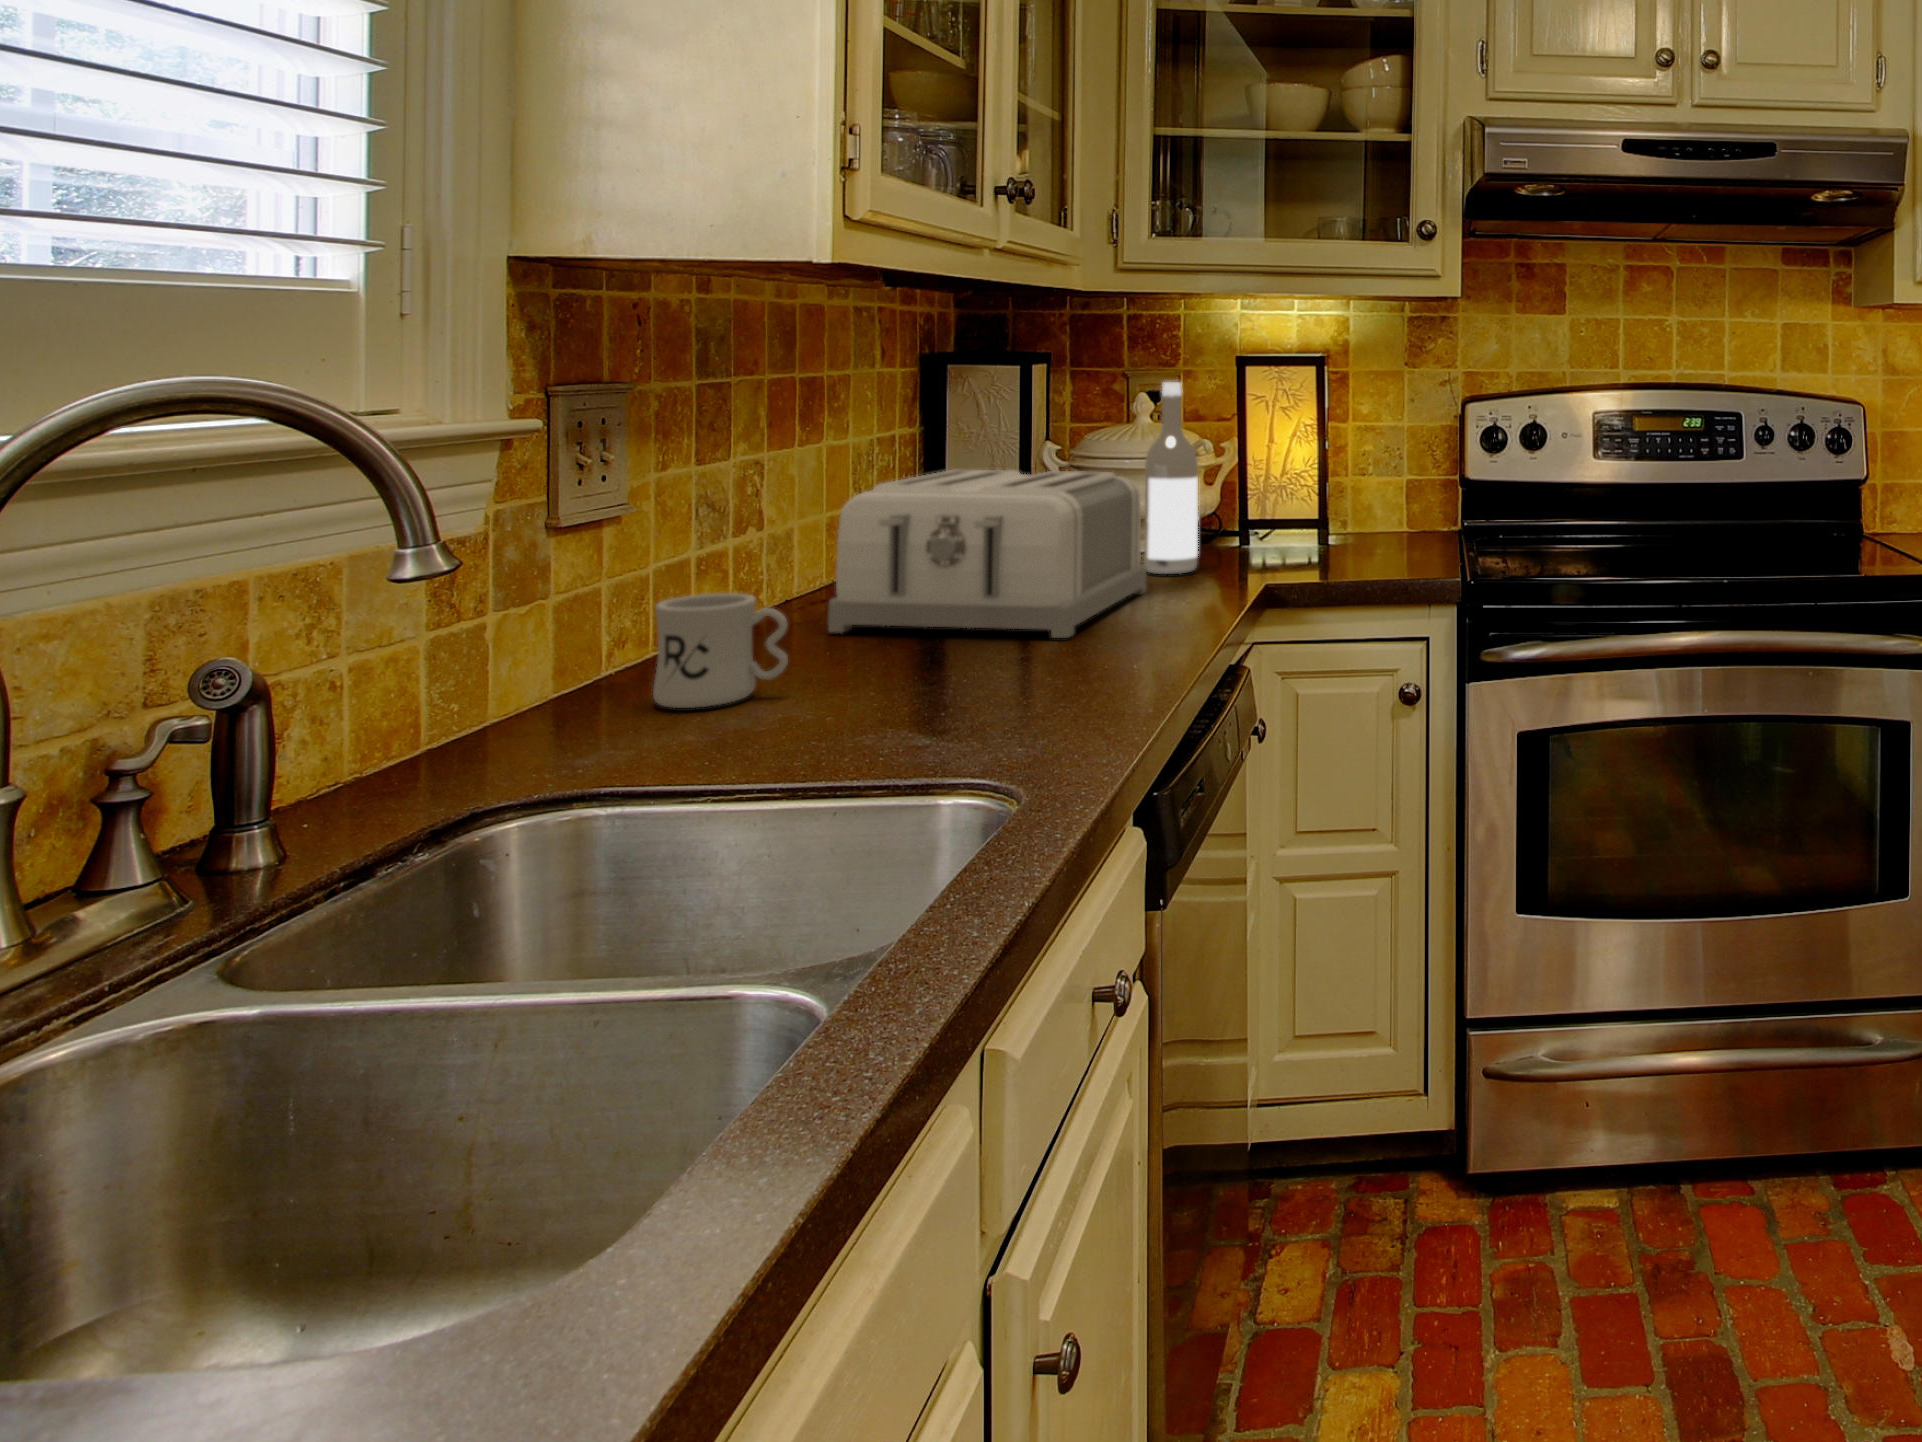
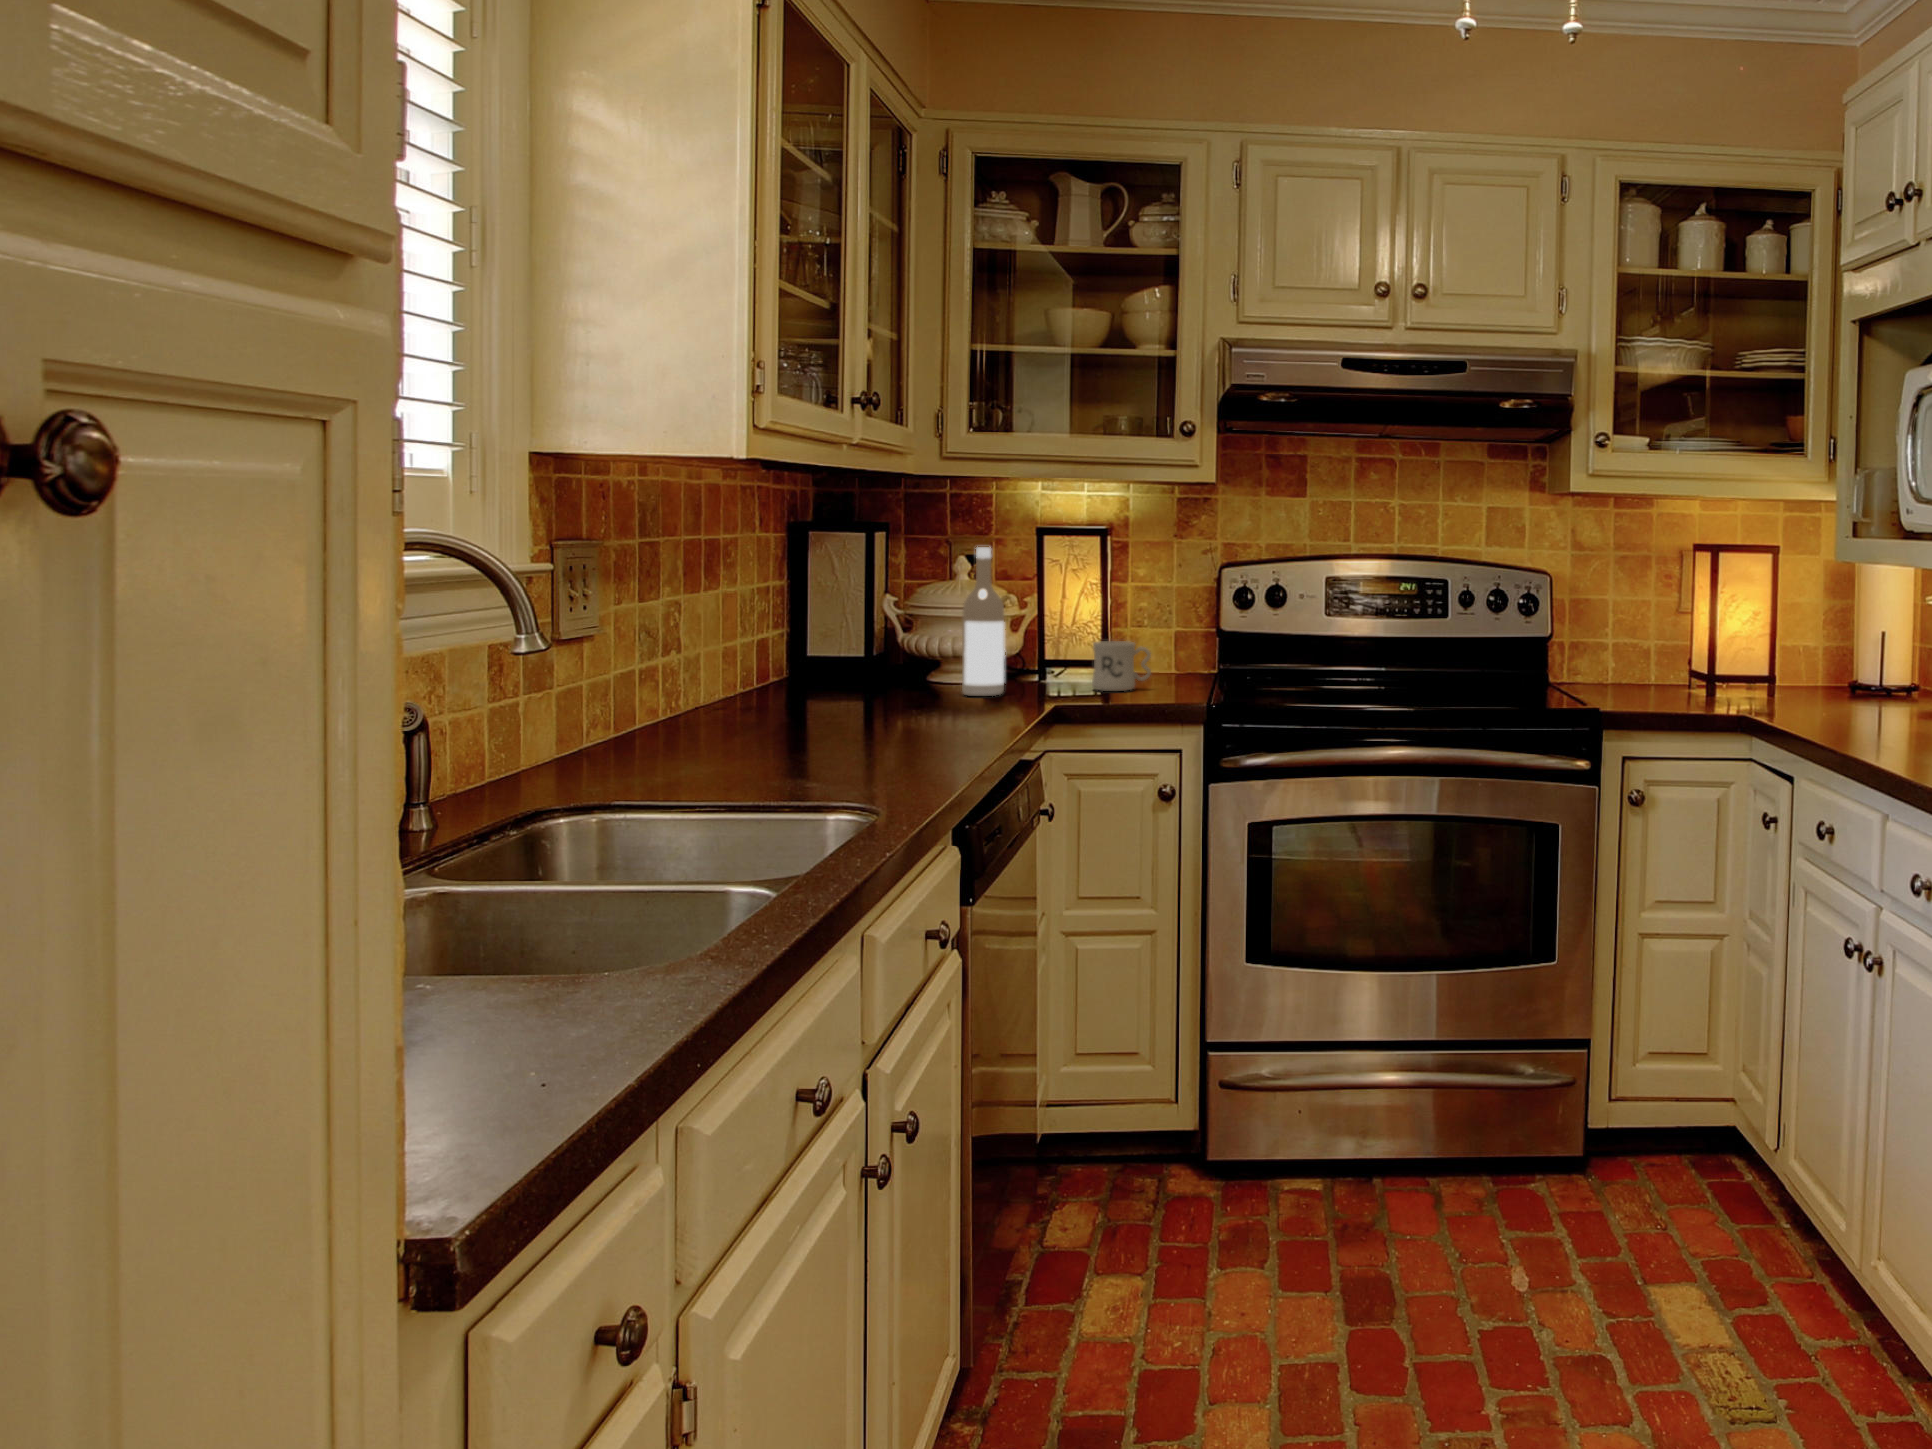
toaster: present [828,470,1146,638] -> none [729,611,964,727]
mug: present [653,593,788,708] -> present [1092,641,1151,691]

